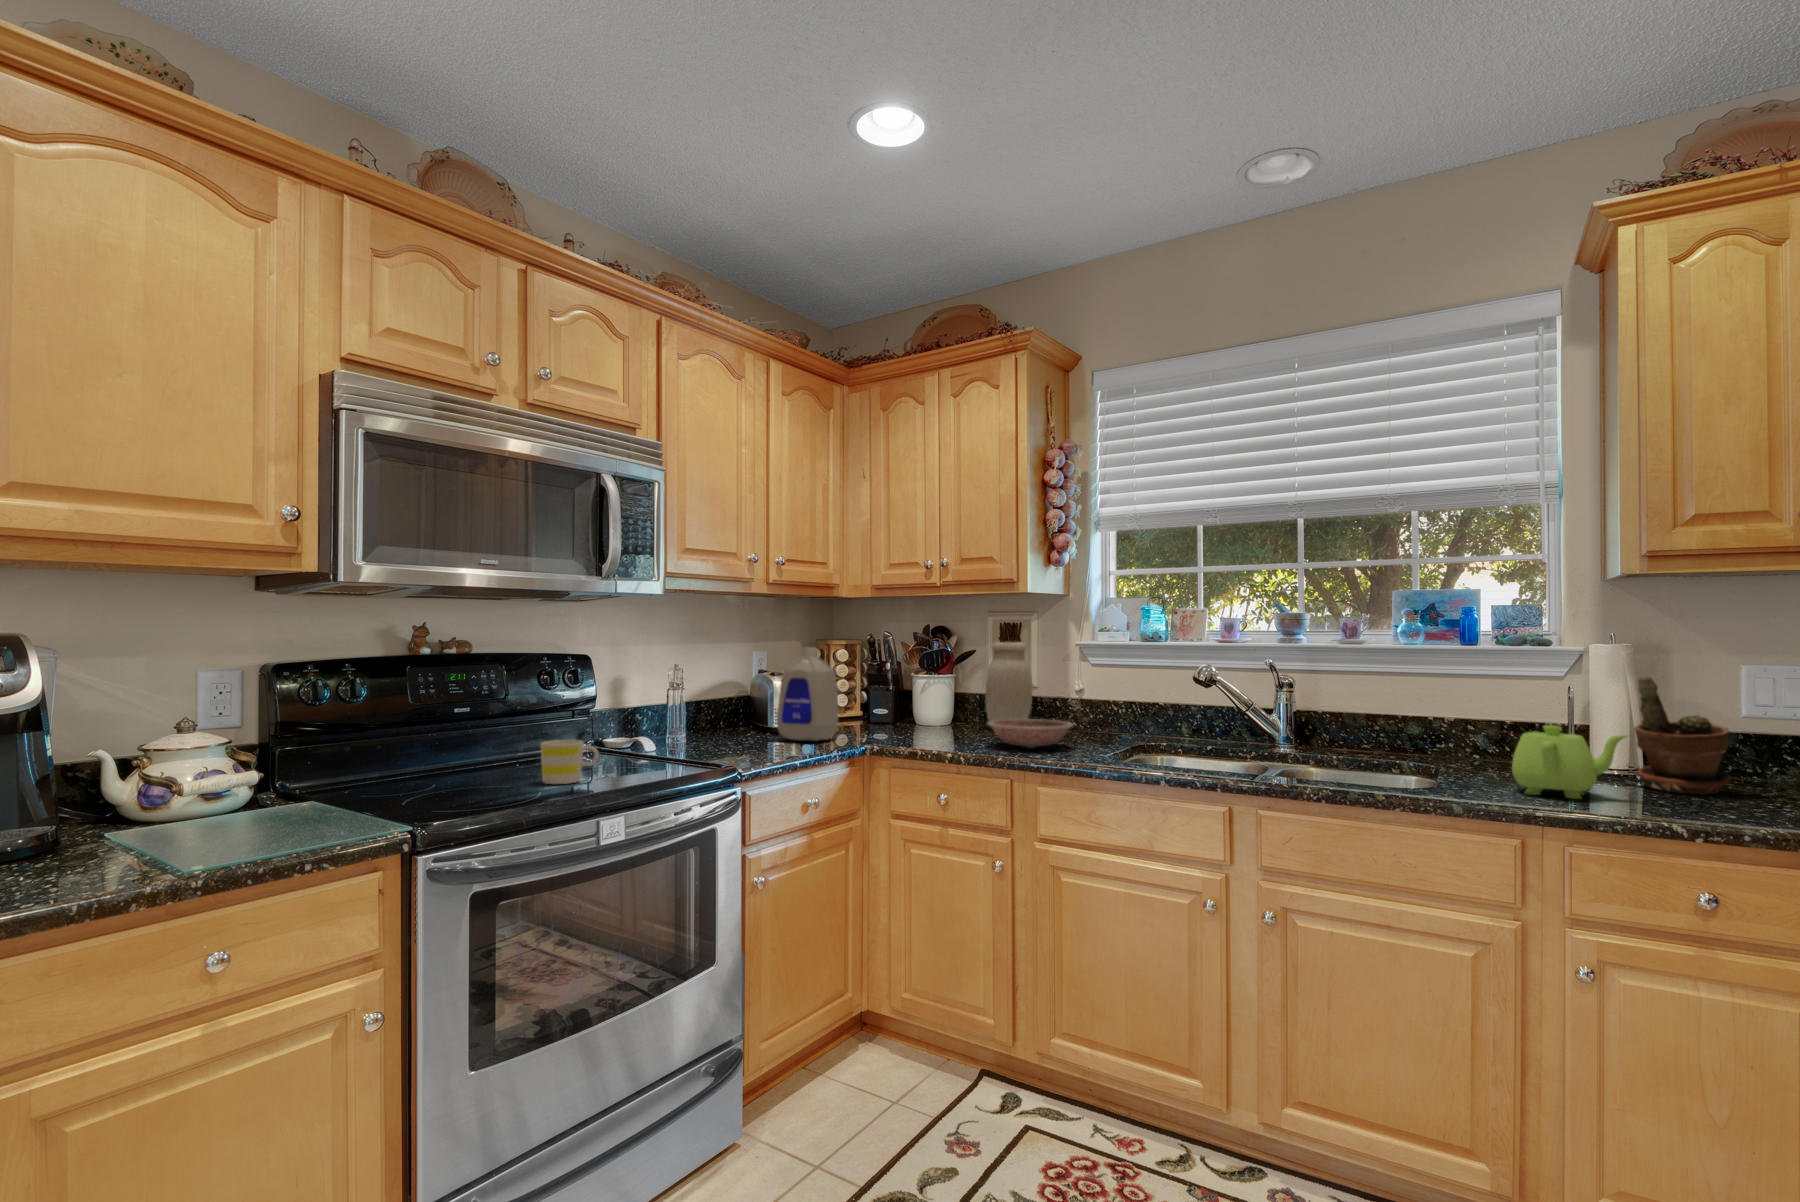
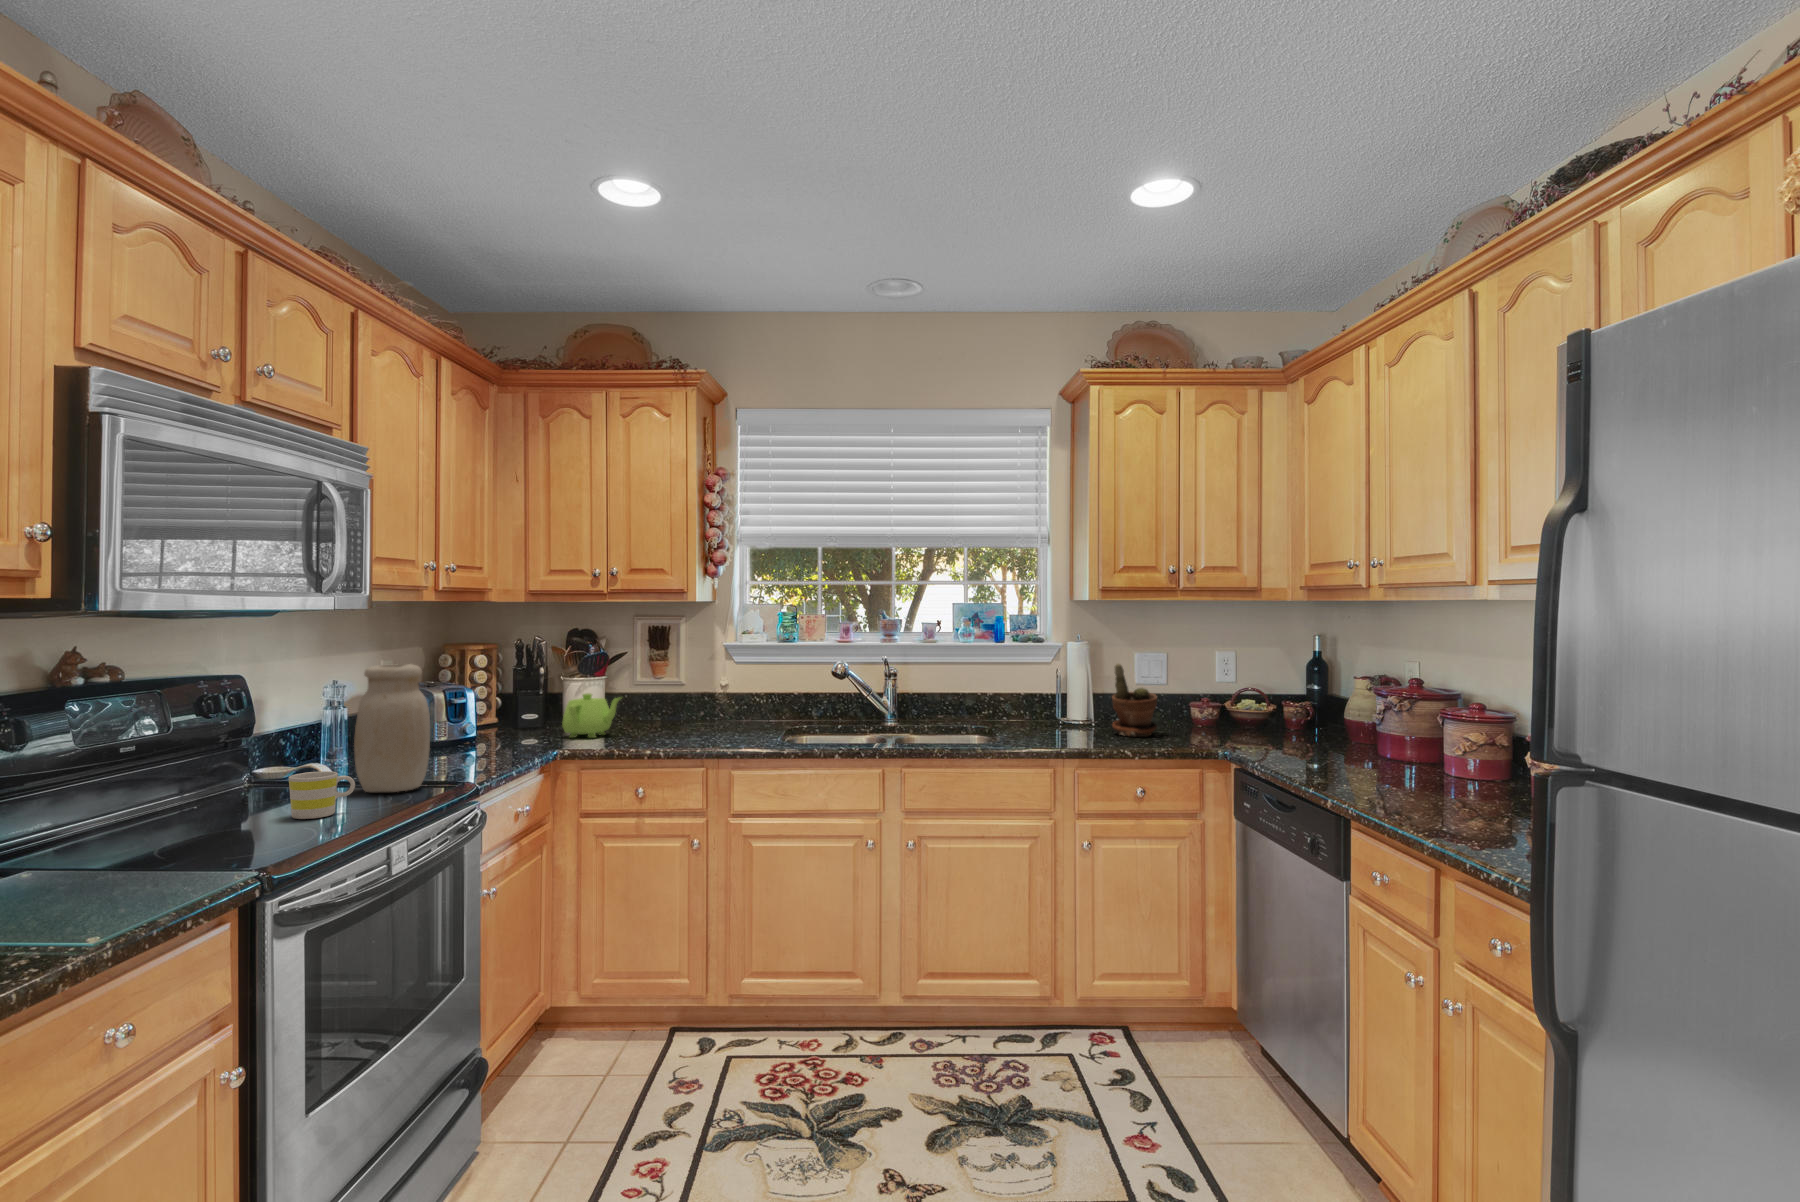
jar: present [985,642,1032,721] -> present [354,664,430,792]
bottle: present [777,647,838,741] -> none [455,658,516,751]
bowl: present [987,719,1073,747] -> none [667,715,744,740]
teapot: present [1512,725,1628,799] -> present [562,693,622,738]

